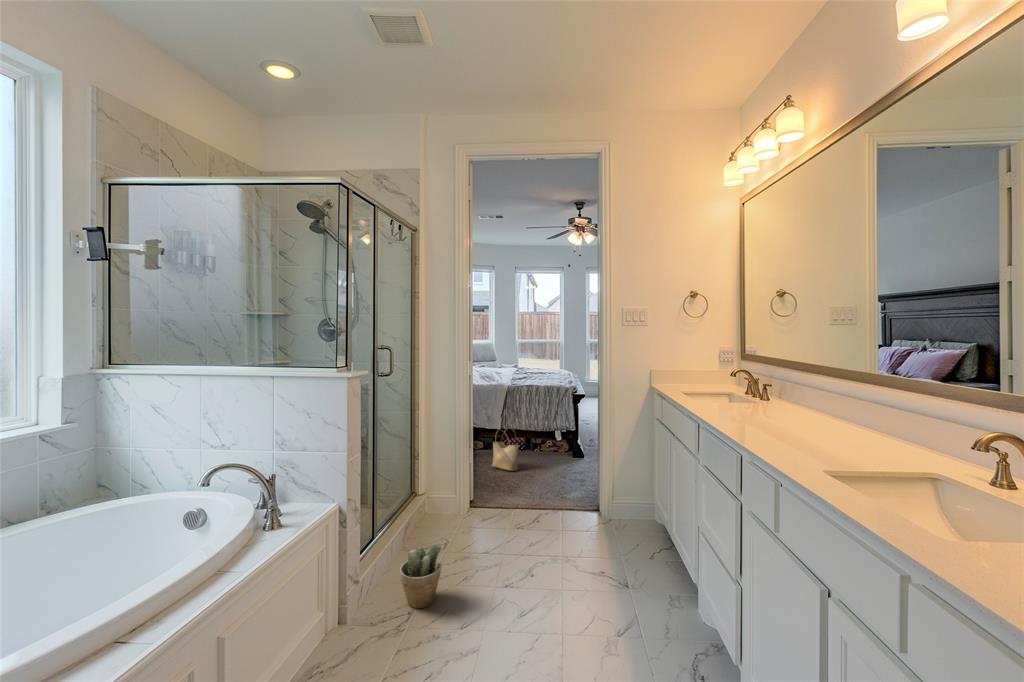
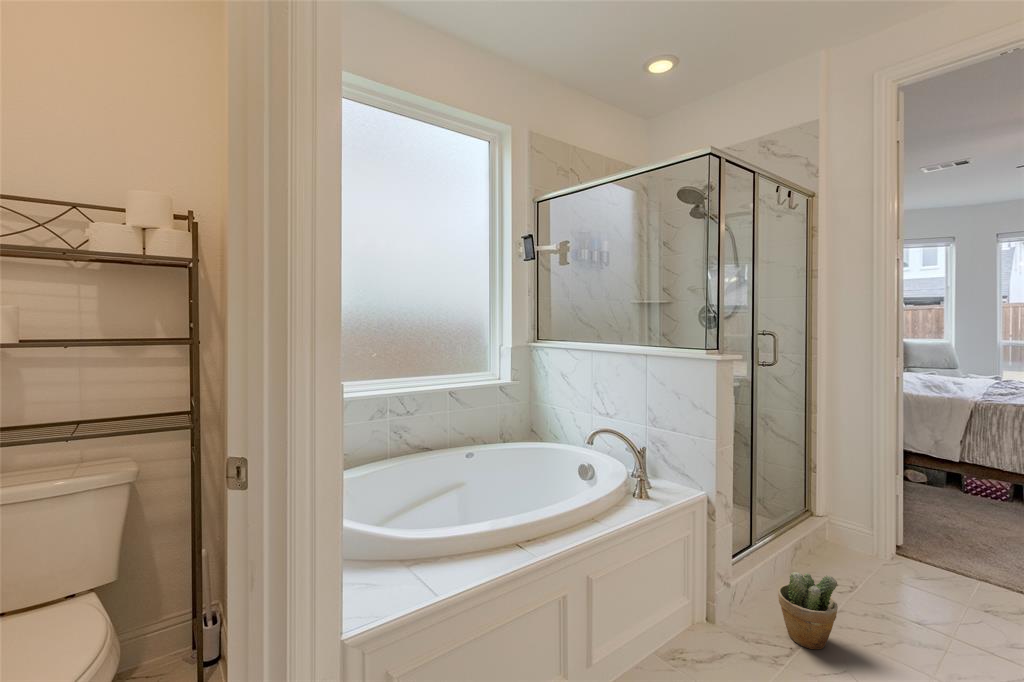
woven basket: present [492,428,519,471] -> none [939,462,997,528]

